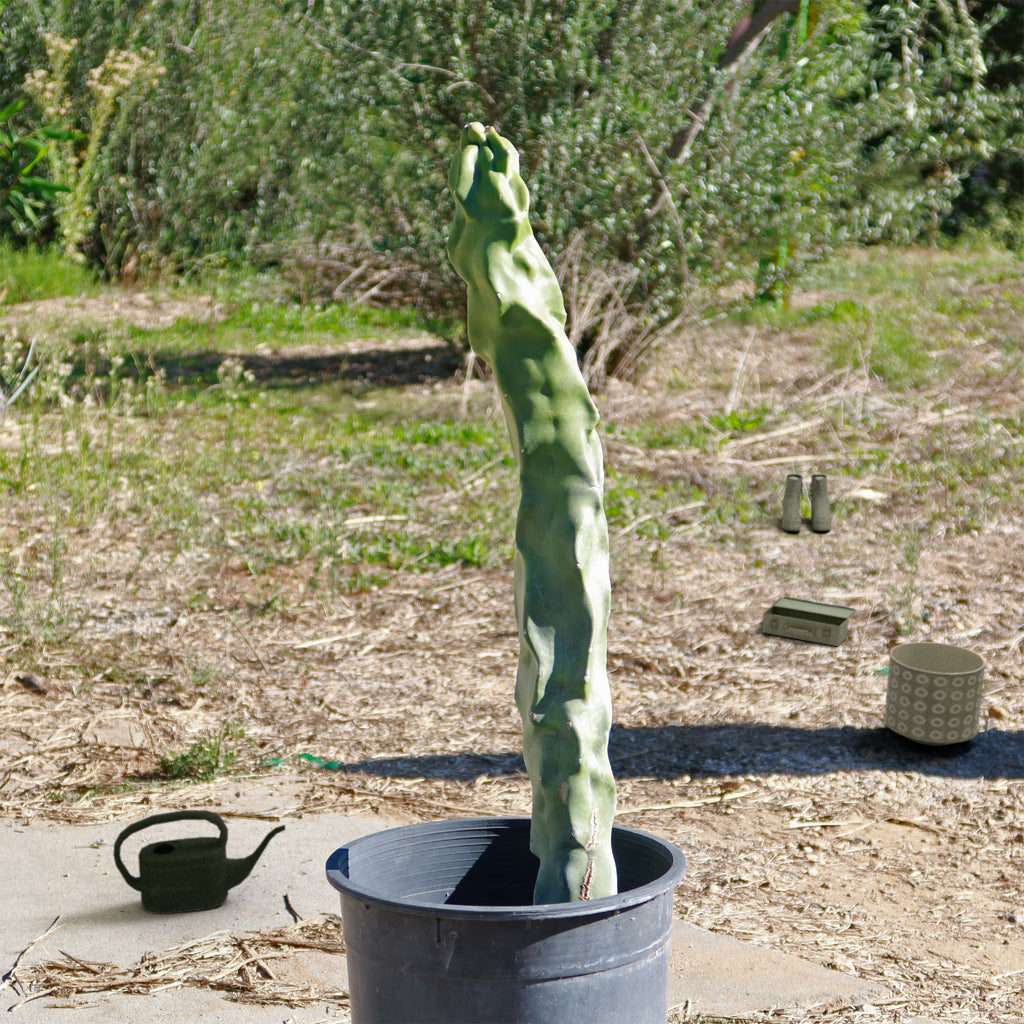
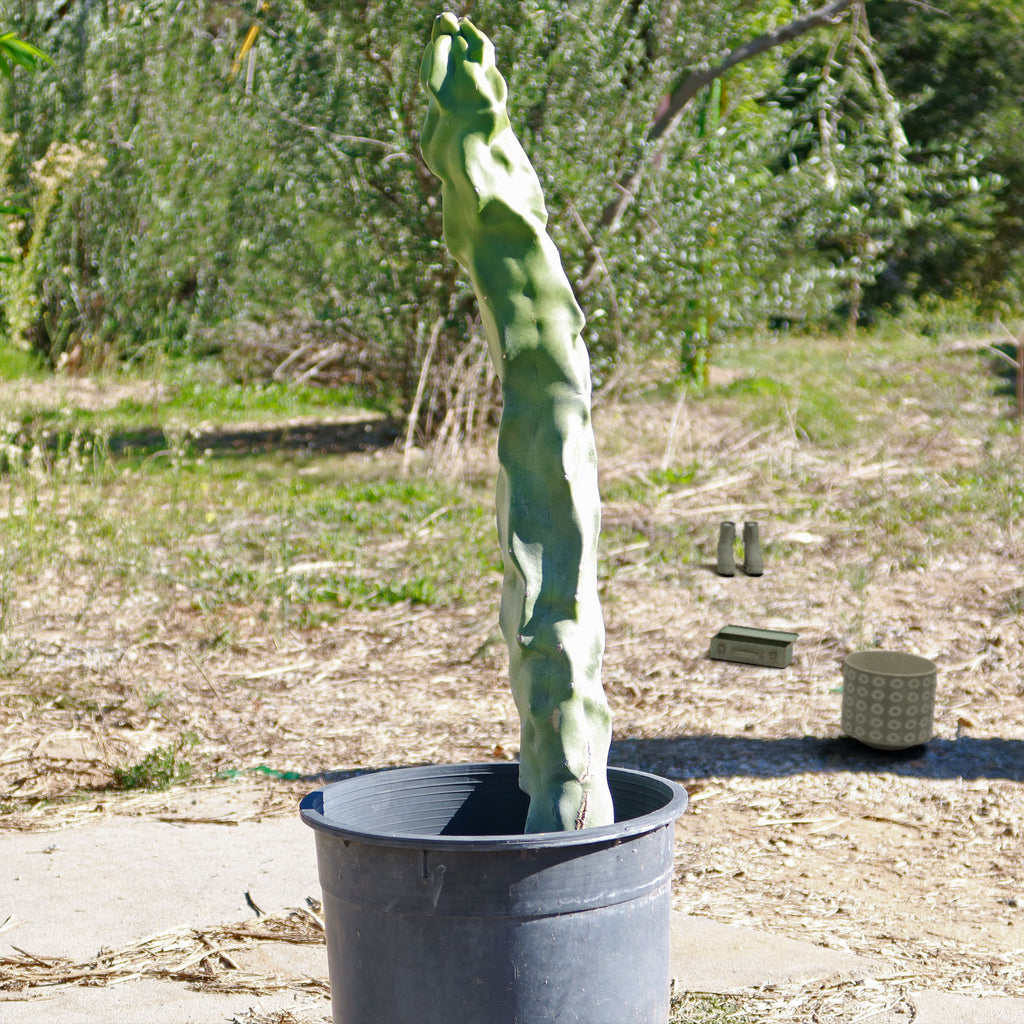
watering can: present [113,810,285,914] -> none [66,800,249,913]

